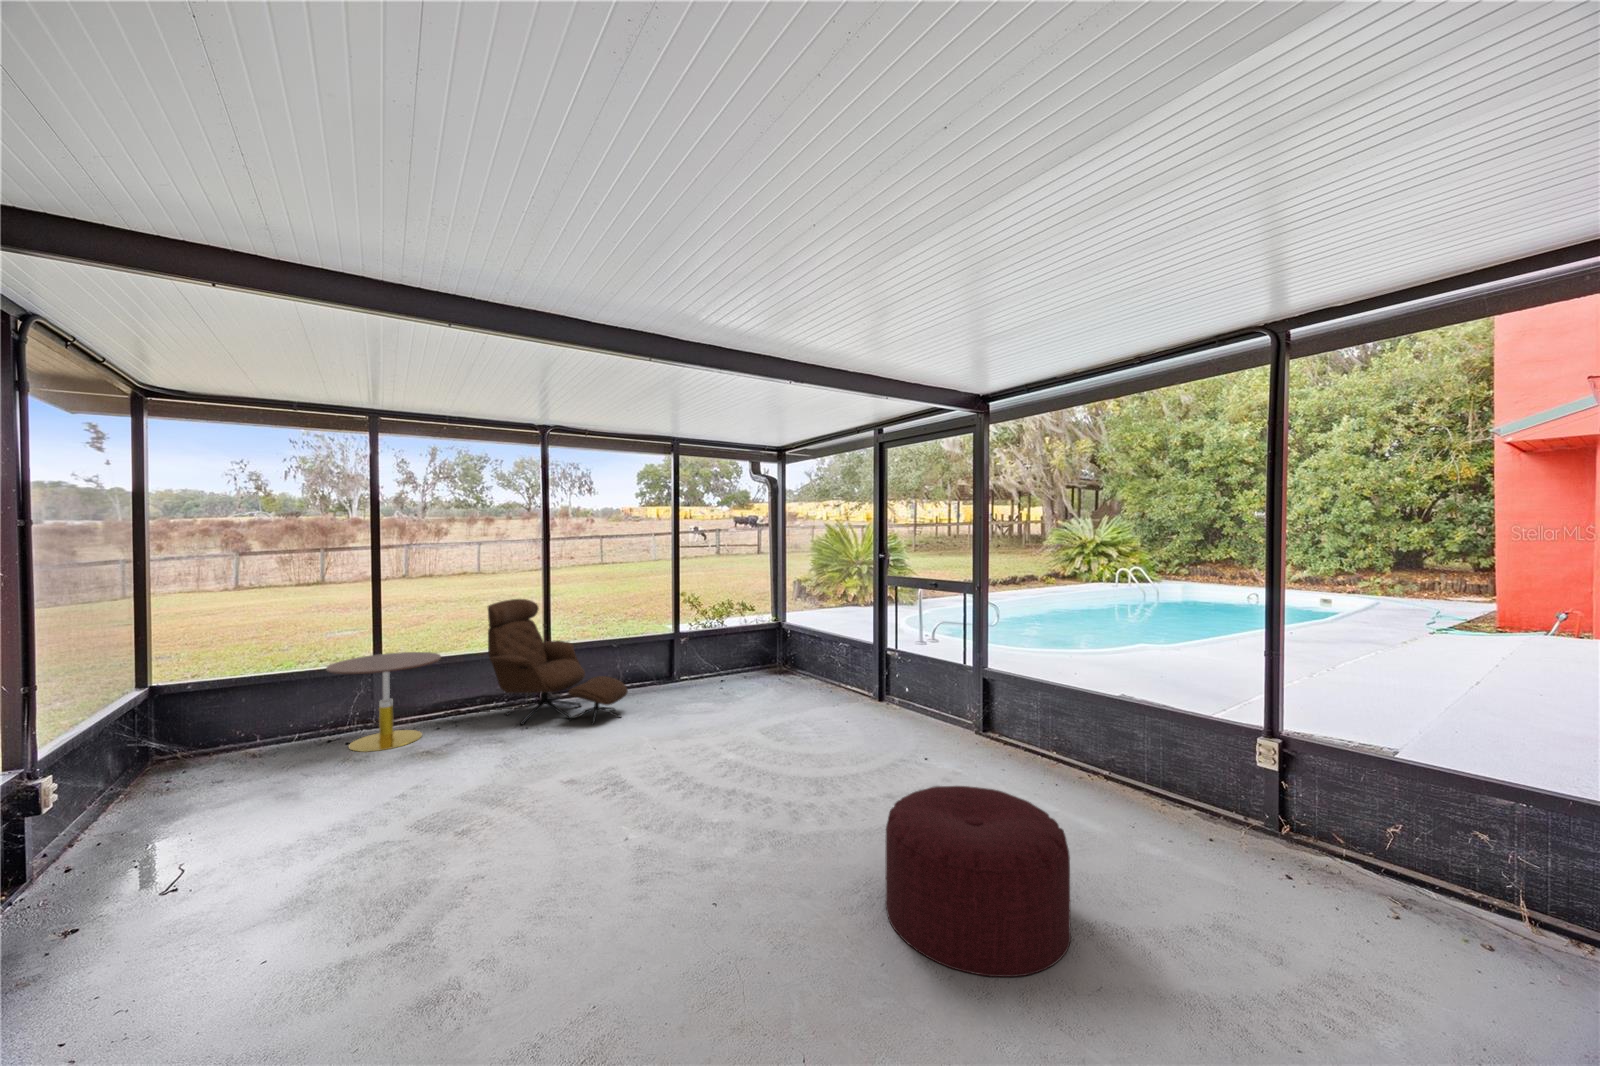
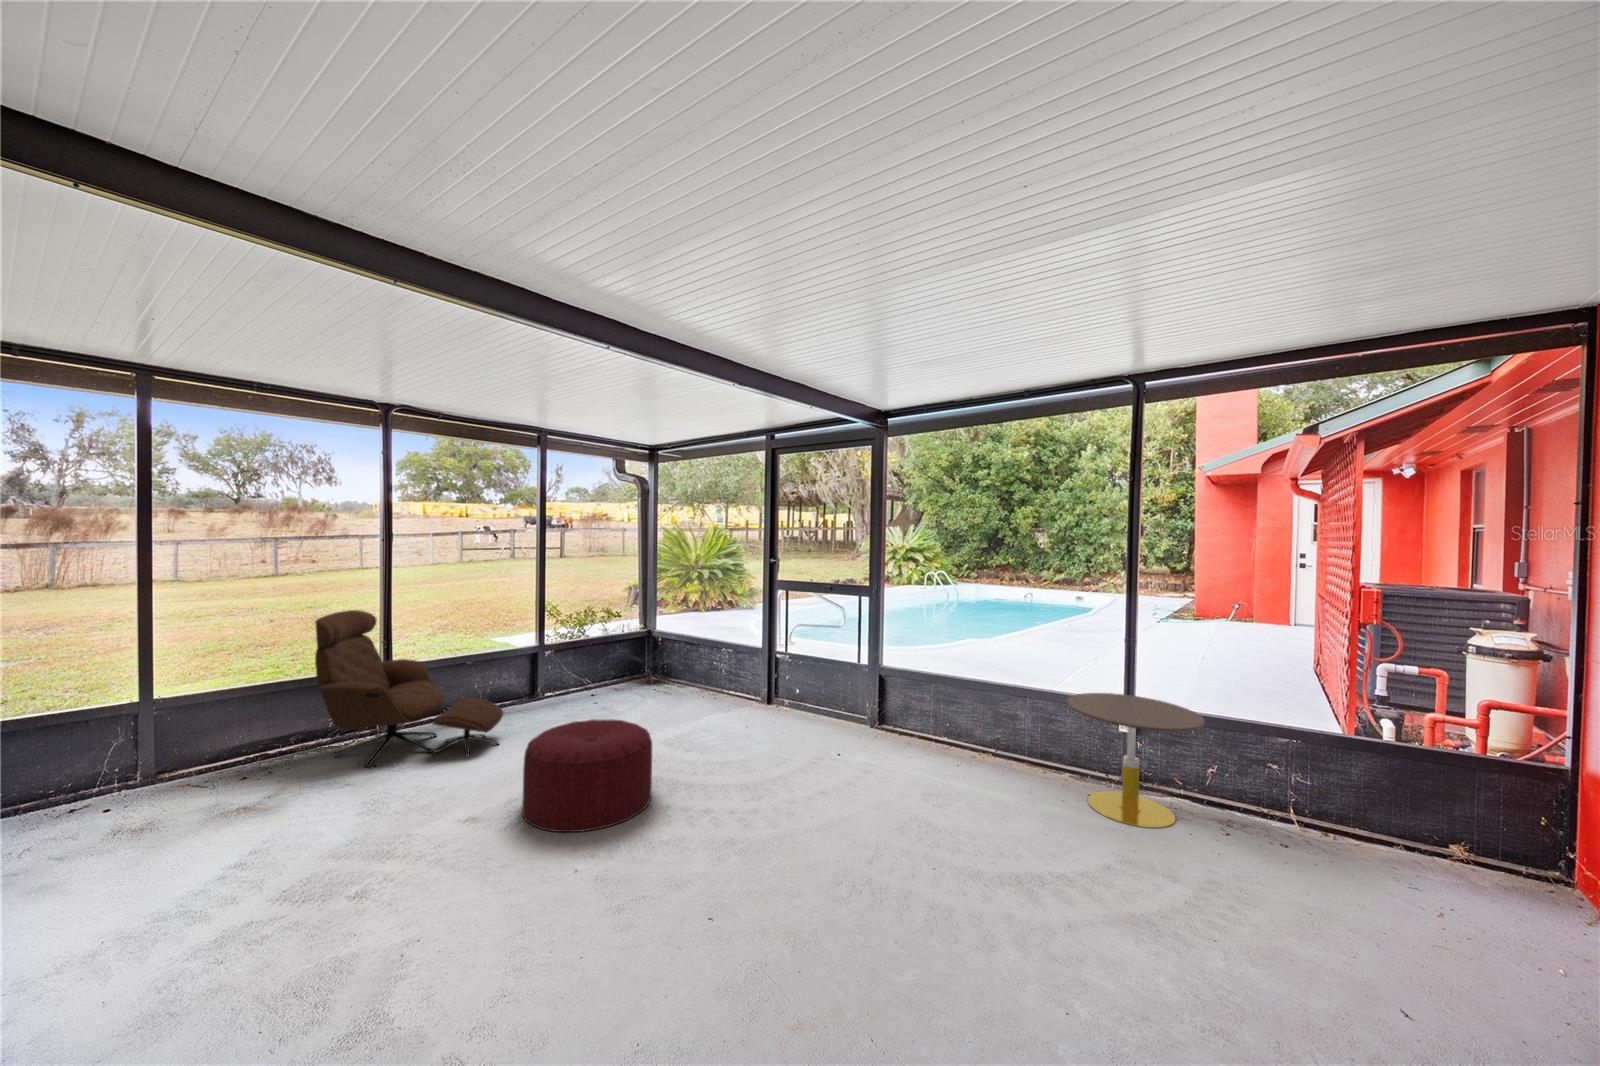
side table: present [326,652,441,752] -> present [1067,693,1204,828]
ottoman: present [885,786,1071,977] -> present [522,719,652,832]

